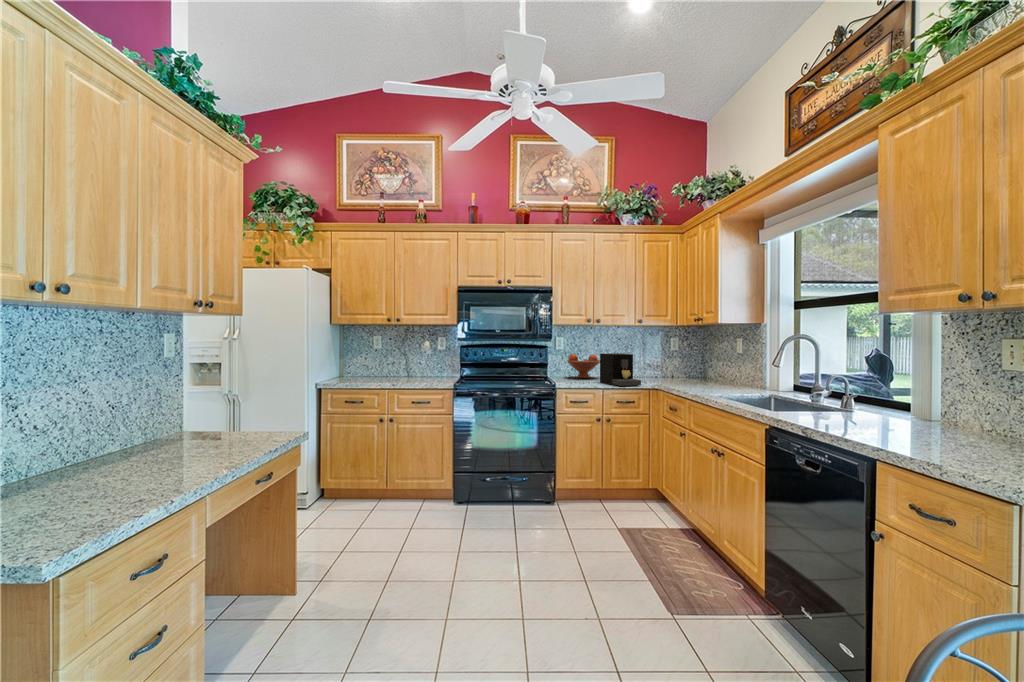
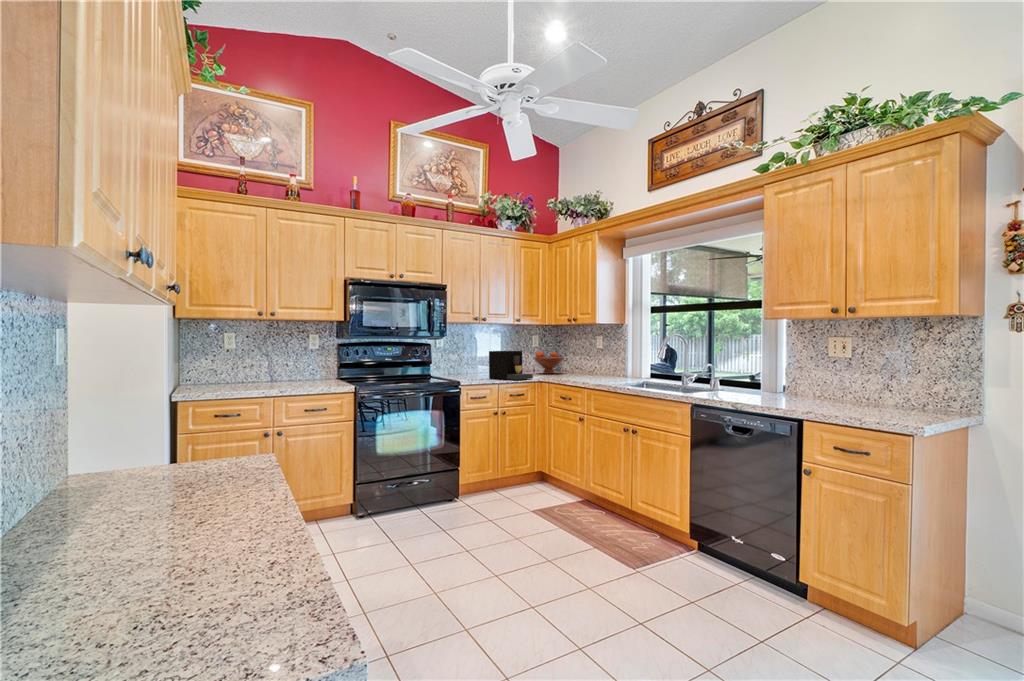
fruit bowl: present [567,353,600,378] -> present [533,351,564,374]

